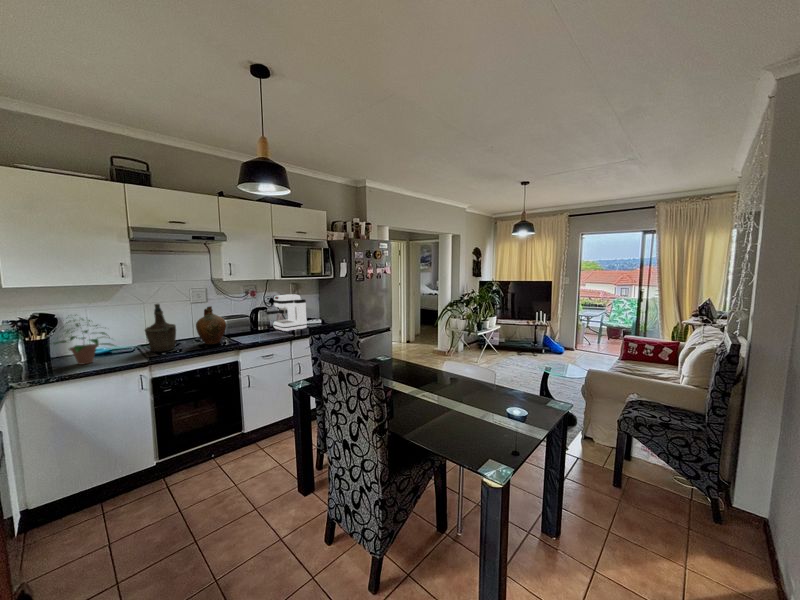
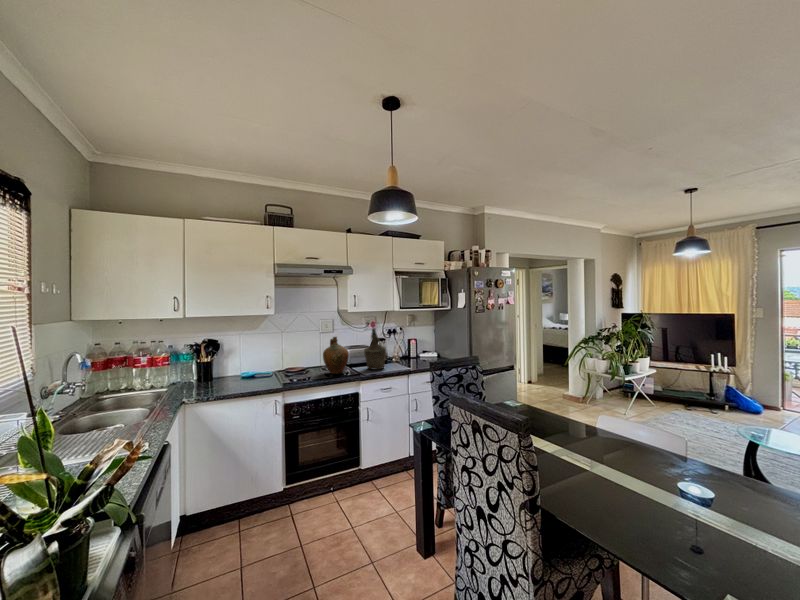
coffee maker: present [266,294,307,331] -> none [385,326,424,364]
bottle: present [145,304,176,351] -> present [364,328,386,369]
potted plant: present [54,315,114,364] -> none [209,341,262,386]

